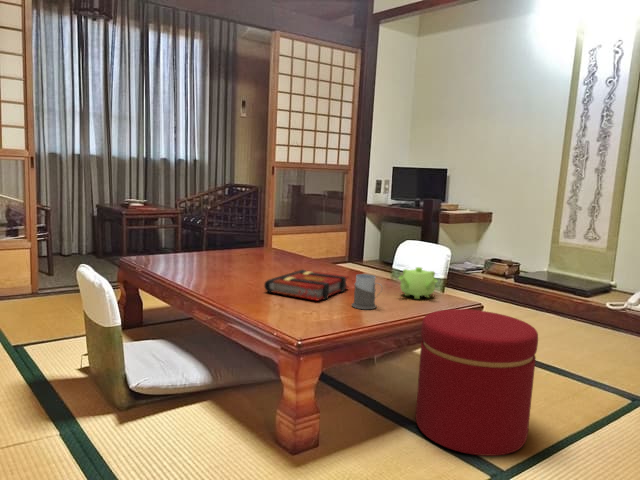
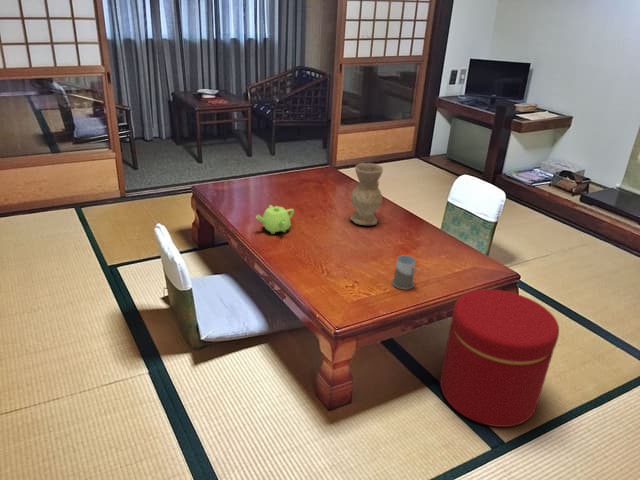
vase: none [297,210,330,274] -> present [350,163,383,225]
teapot: present [399,267,437,299] -> present [256,205,294,234]
book: present [264,270,349,301] -> none [316,228,395,275]

